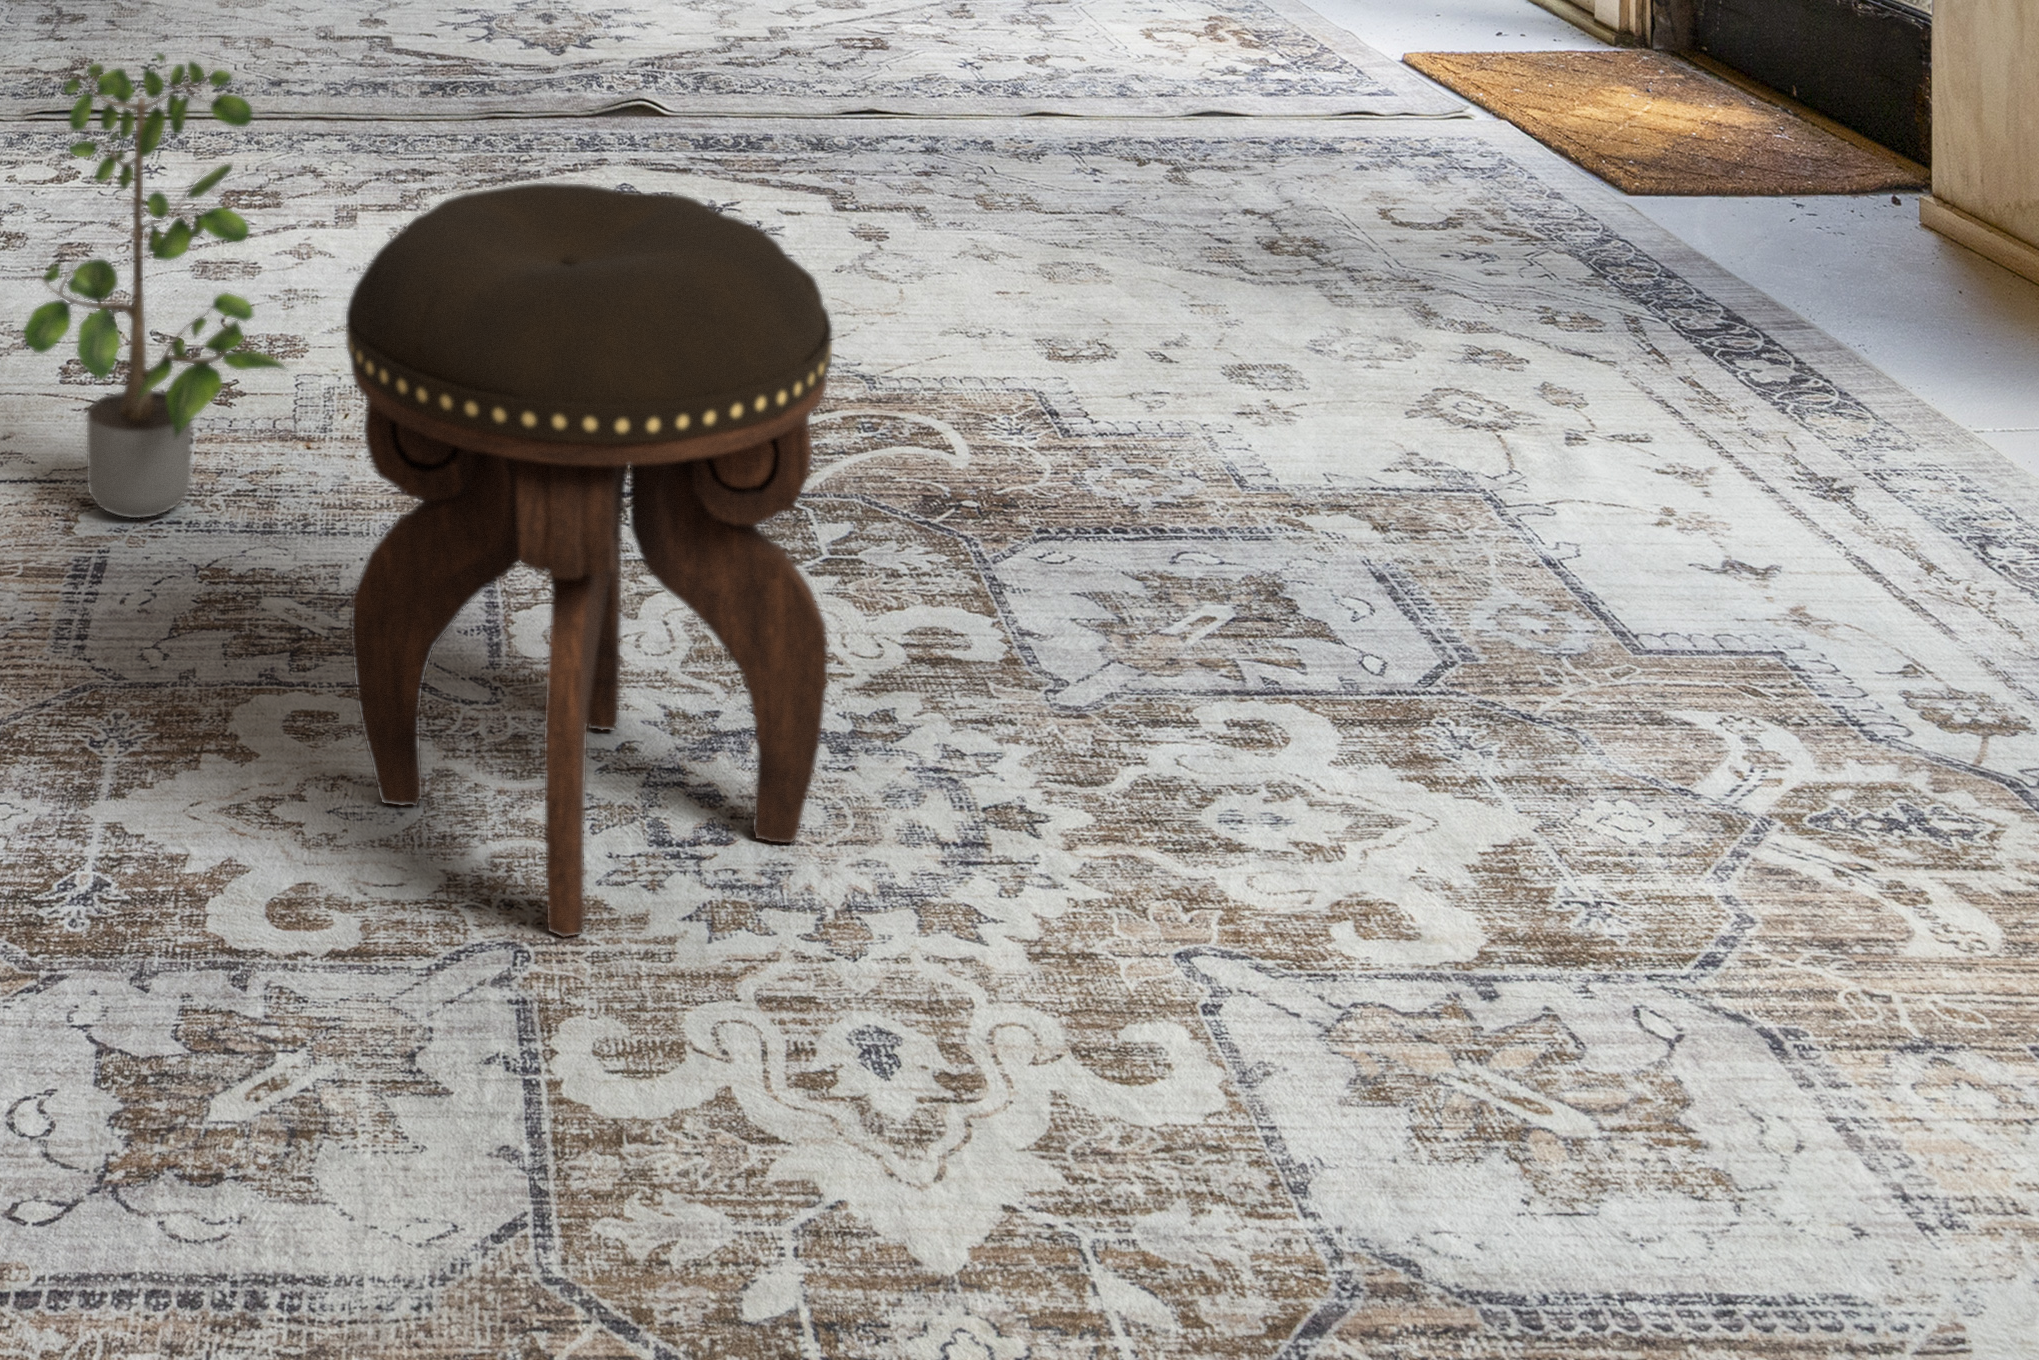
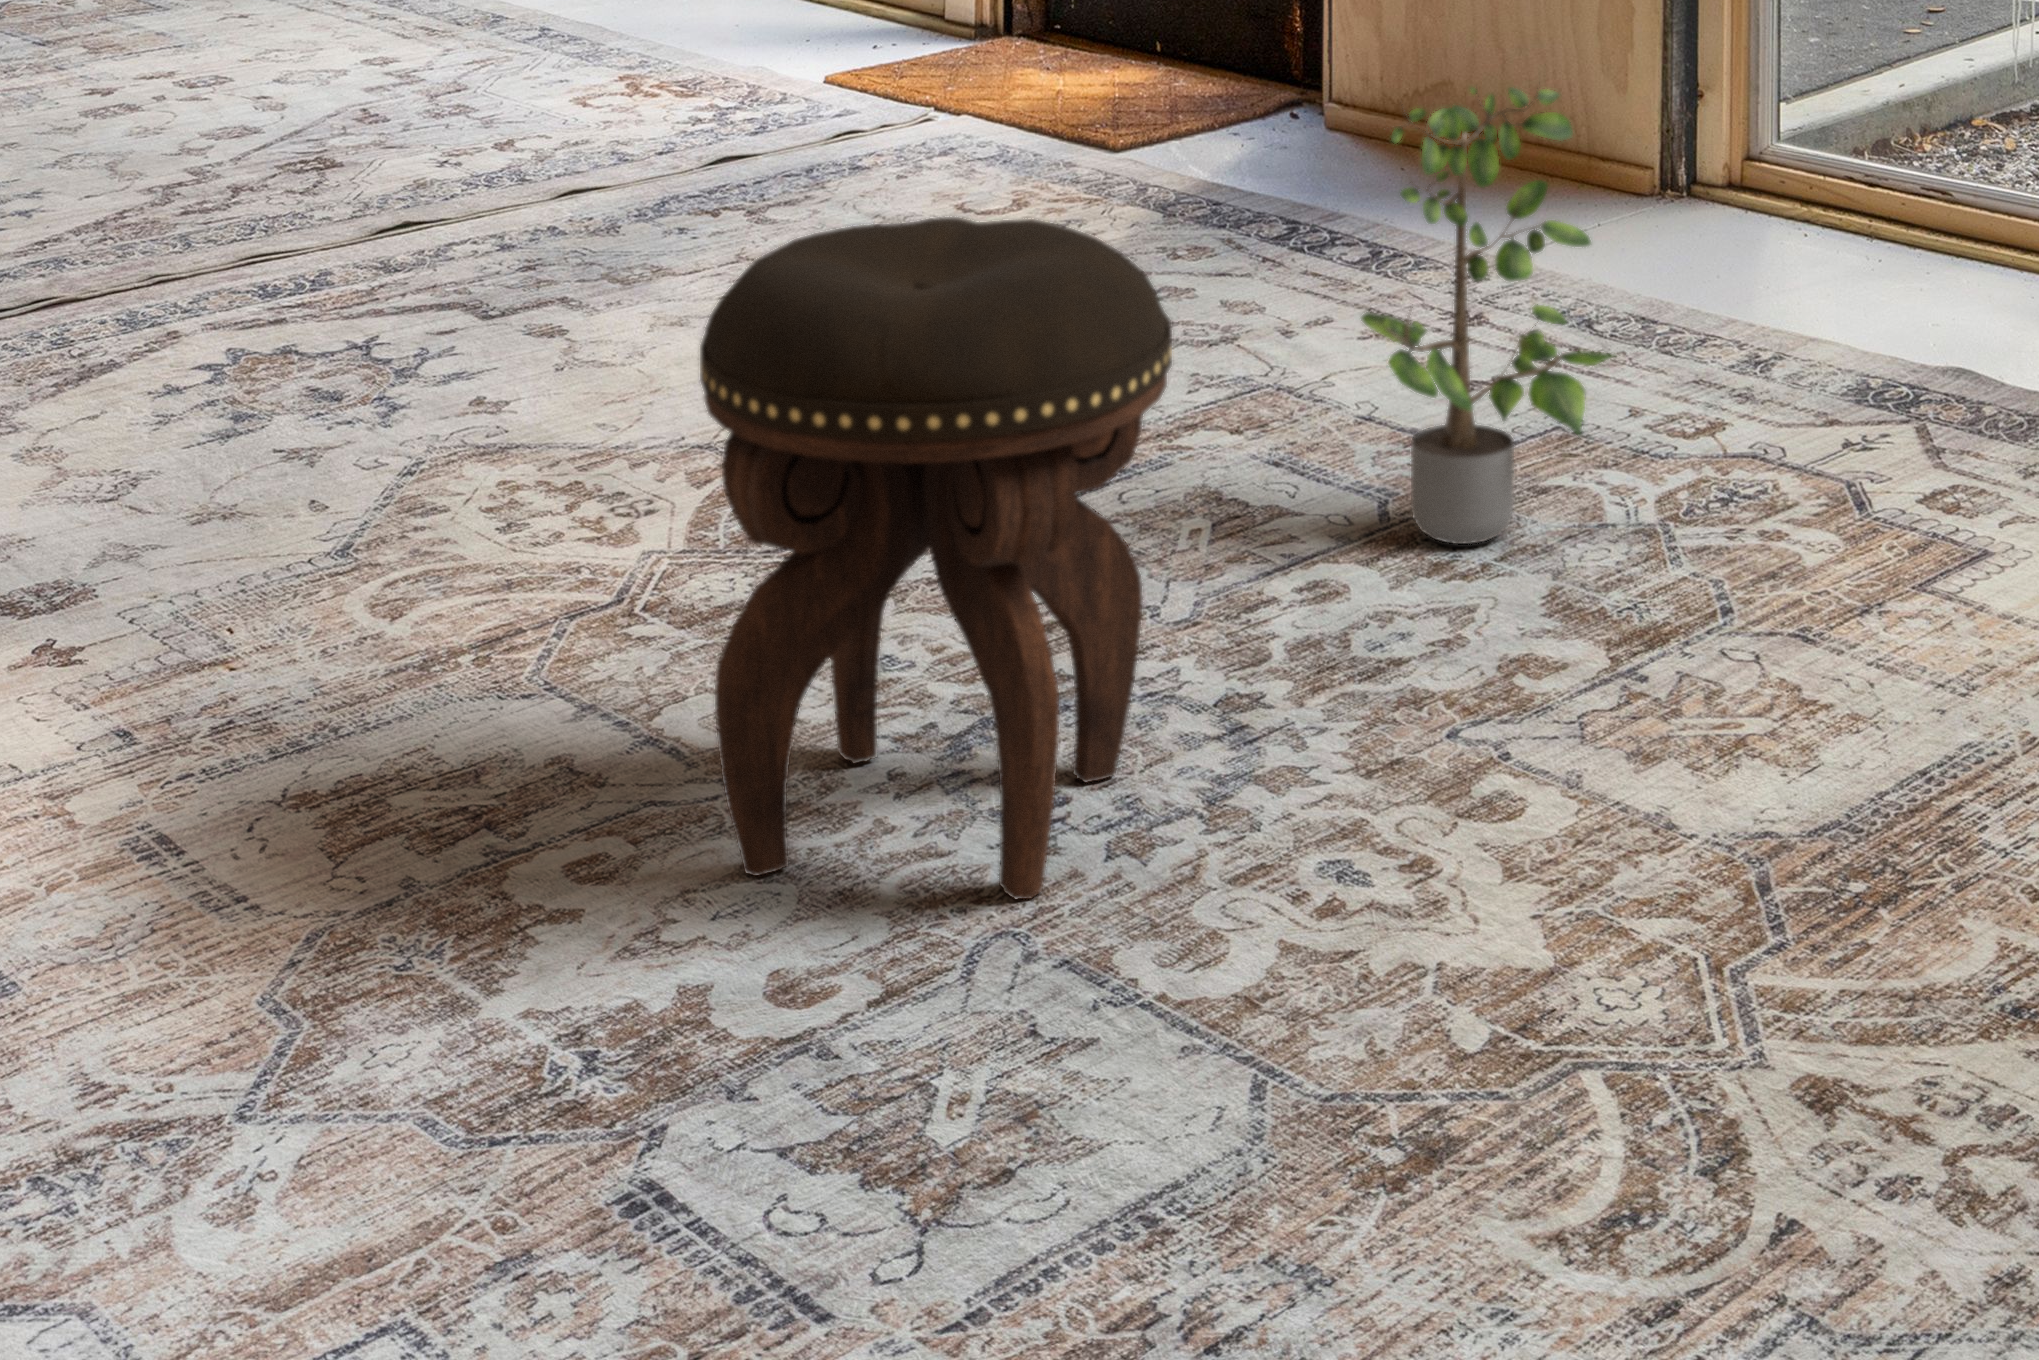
potted plant: present [23,53,285,518] -> present [1361,87,1614,544]

